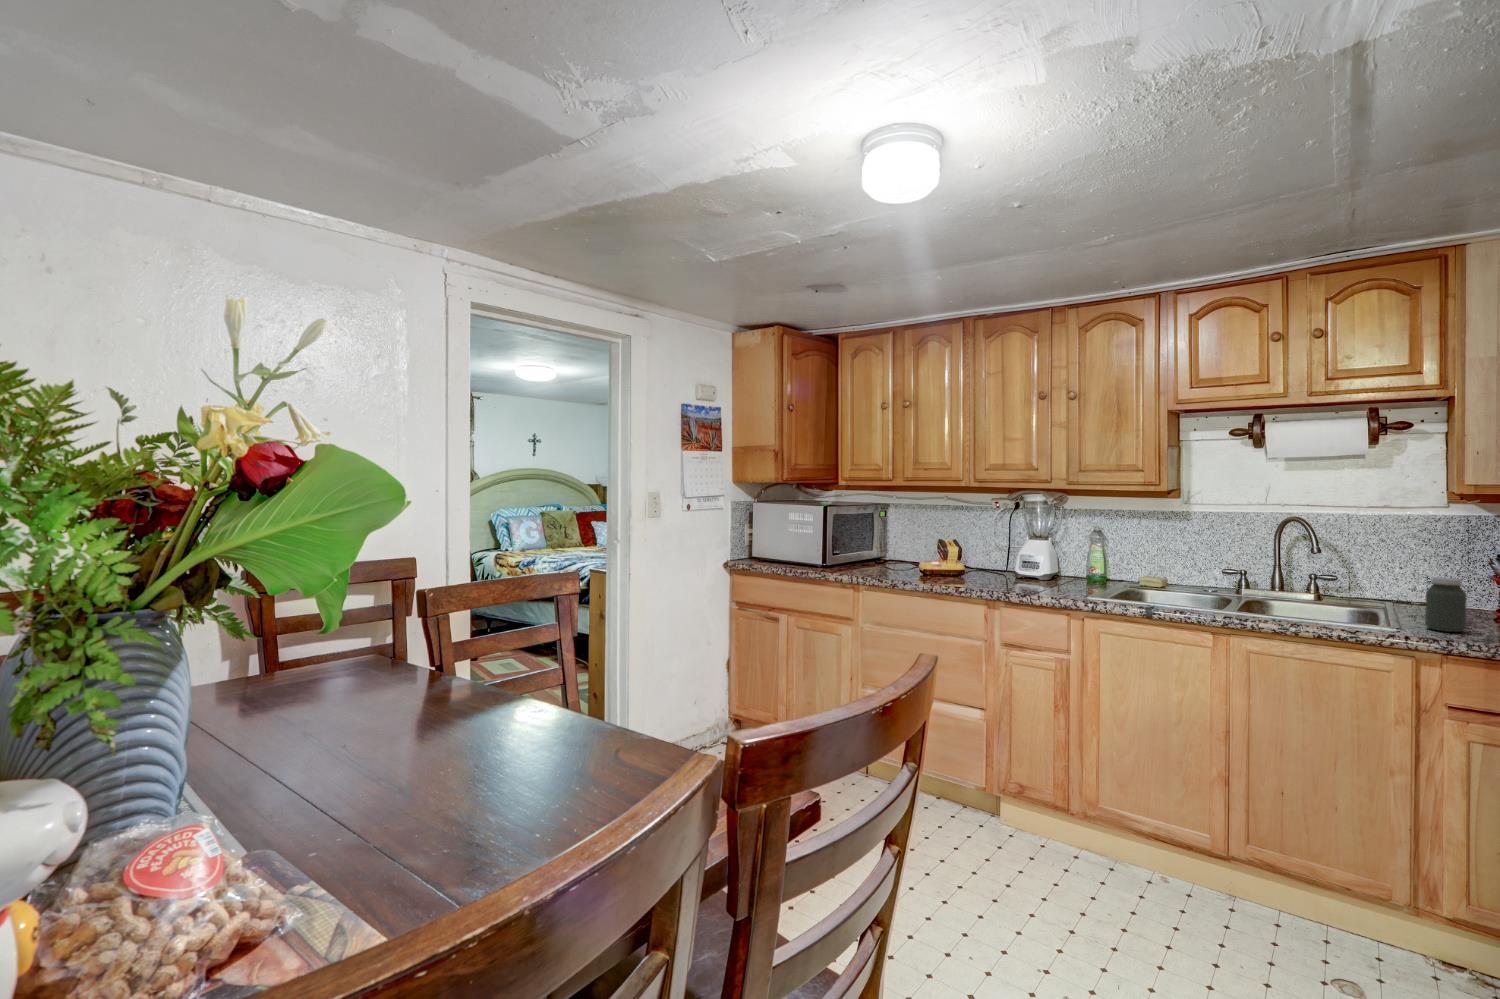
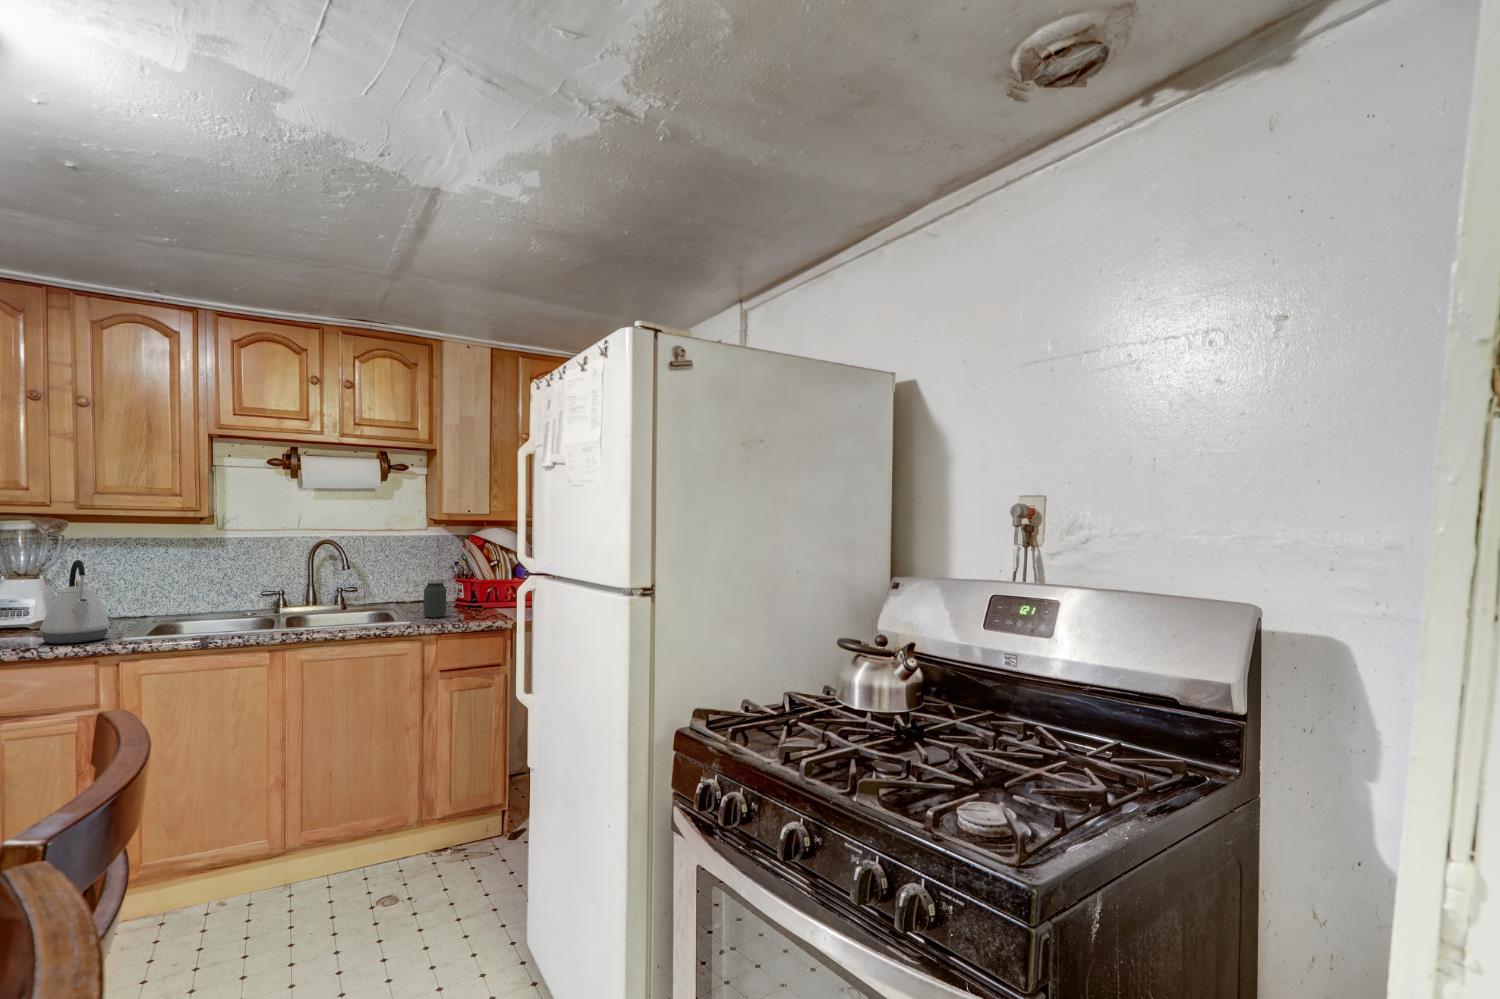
kettle: none [1038,527,1083,595] -> present [40,560,110,644]

